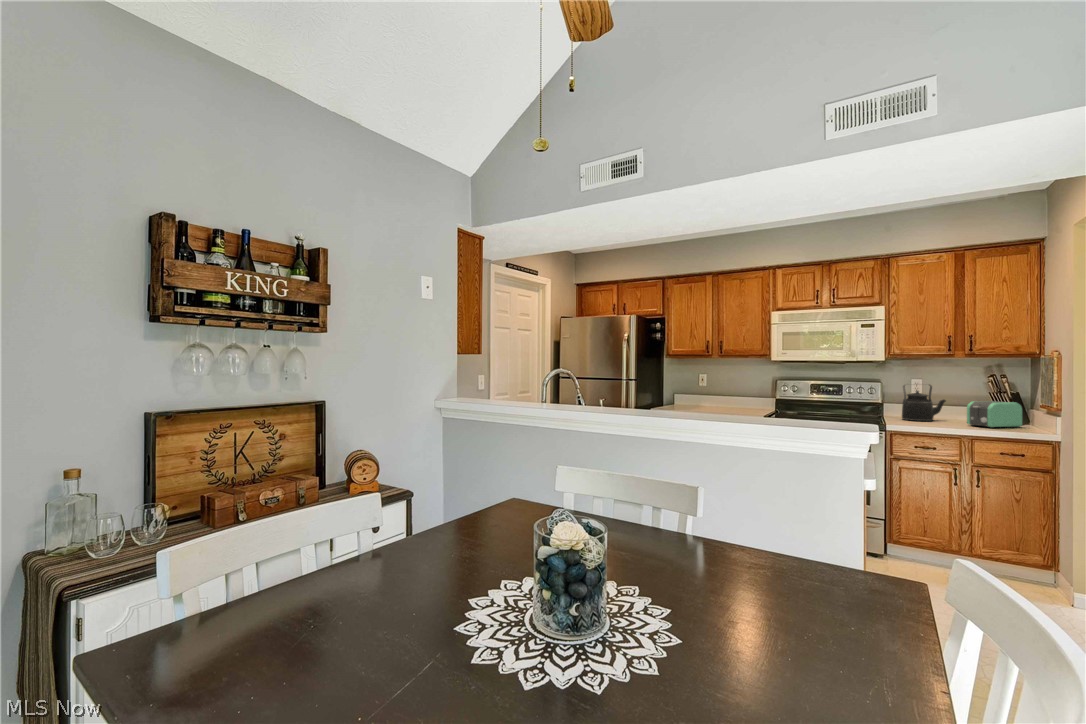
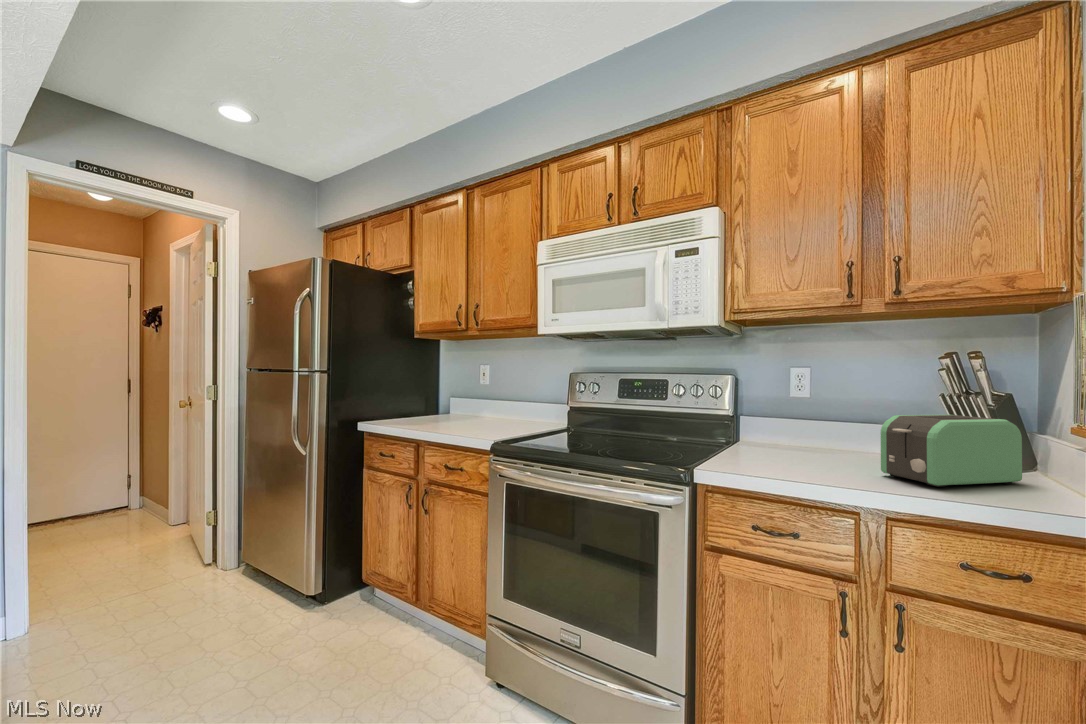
kettle: present [902,384,946,421] -> none [757,375,850,458]

